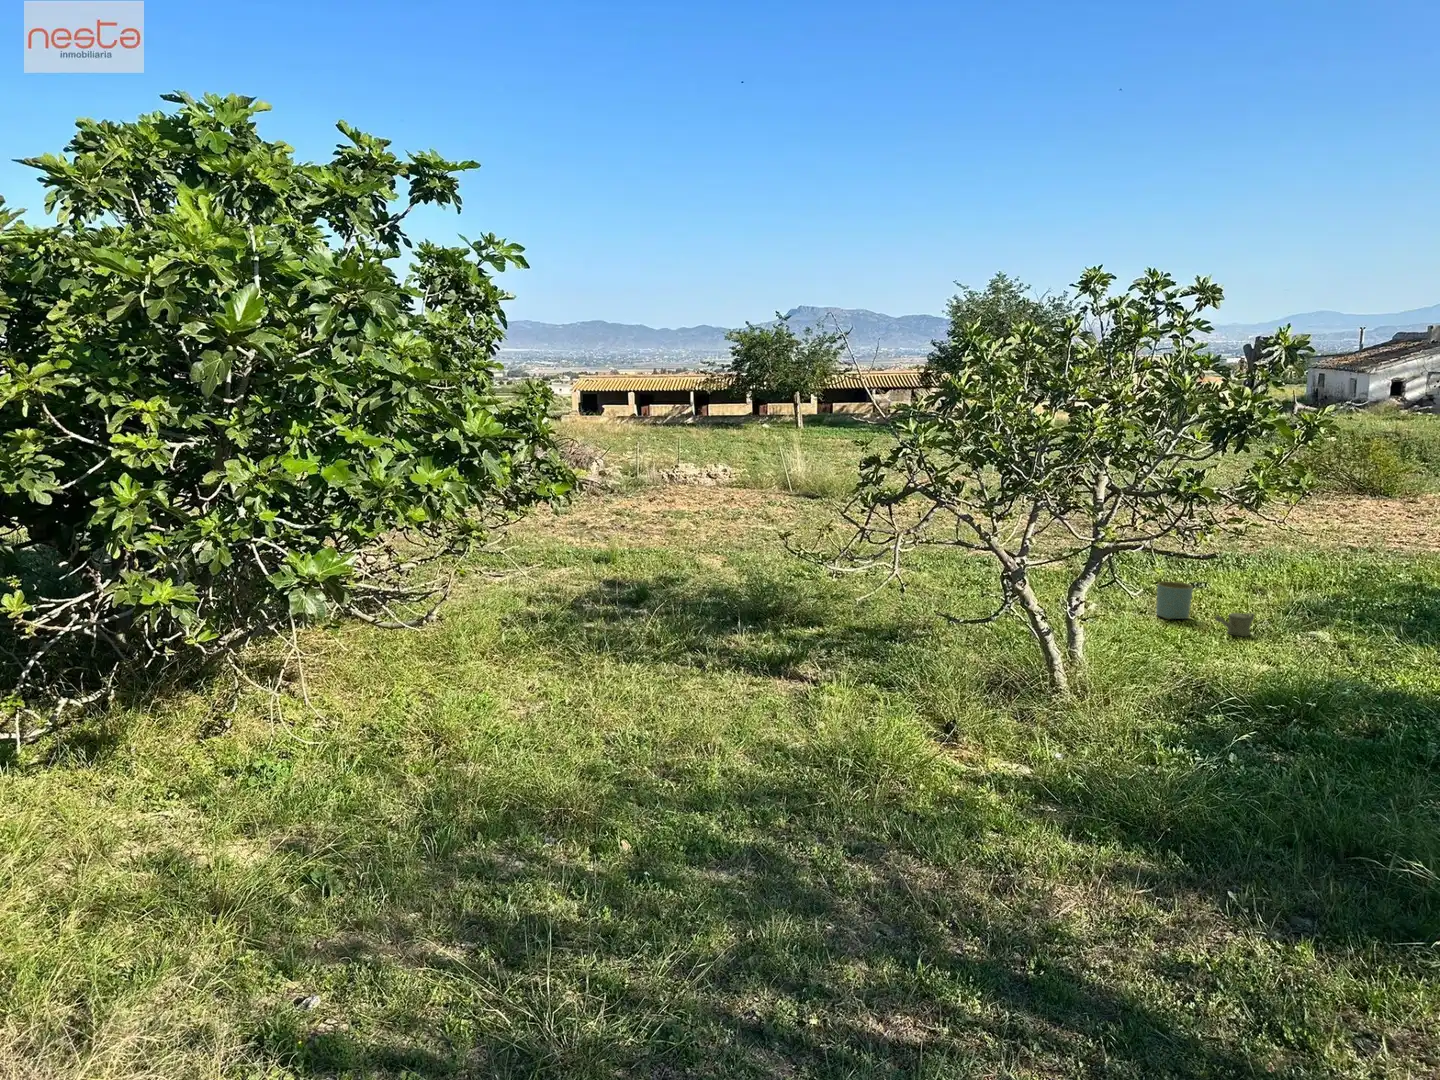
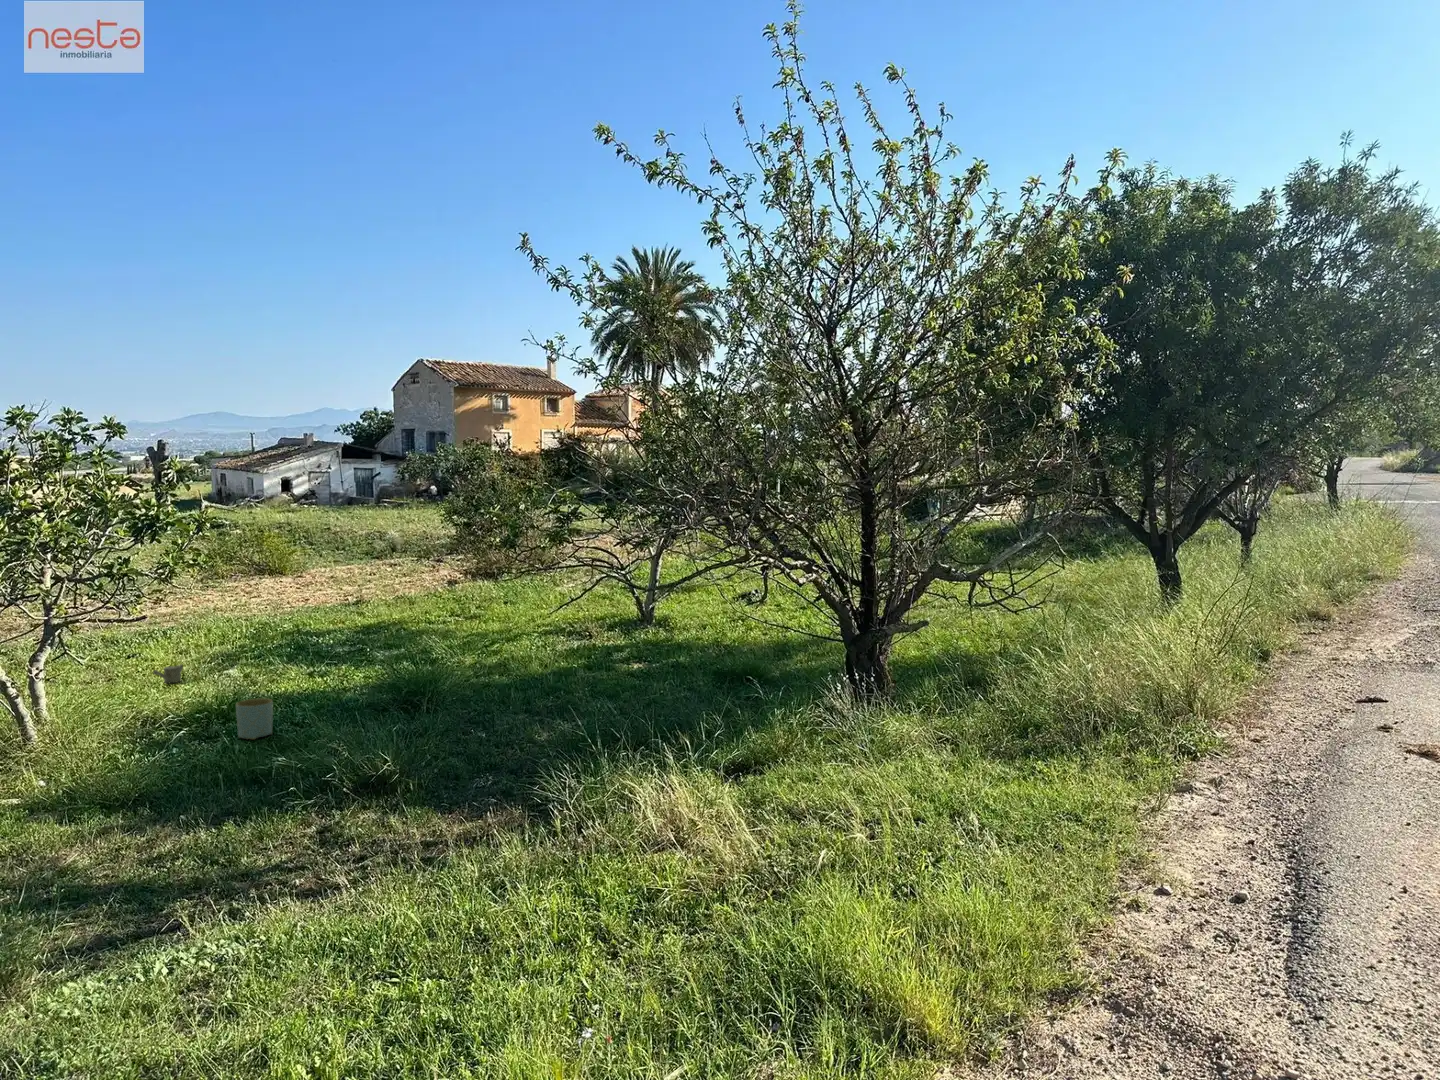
planter: present [1156,581,1193,619] -> present [236,698,273,739]

